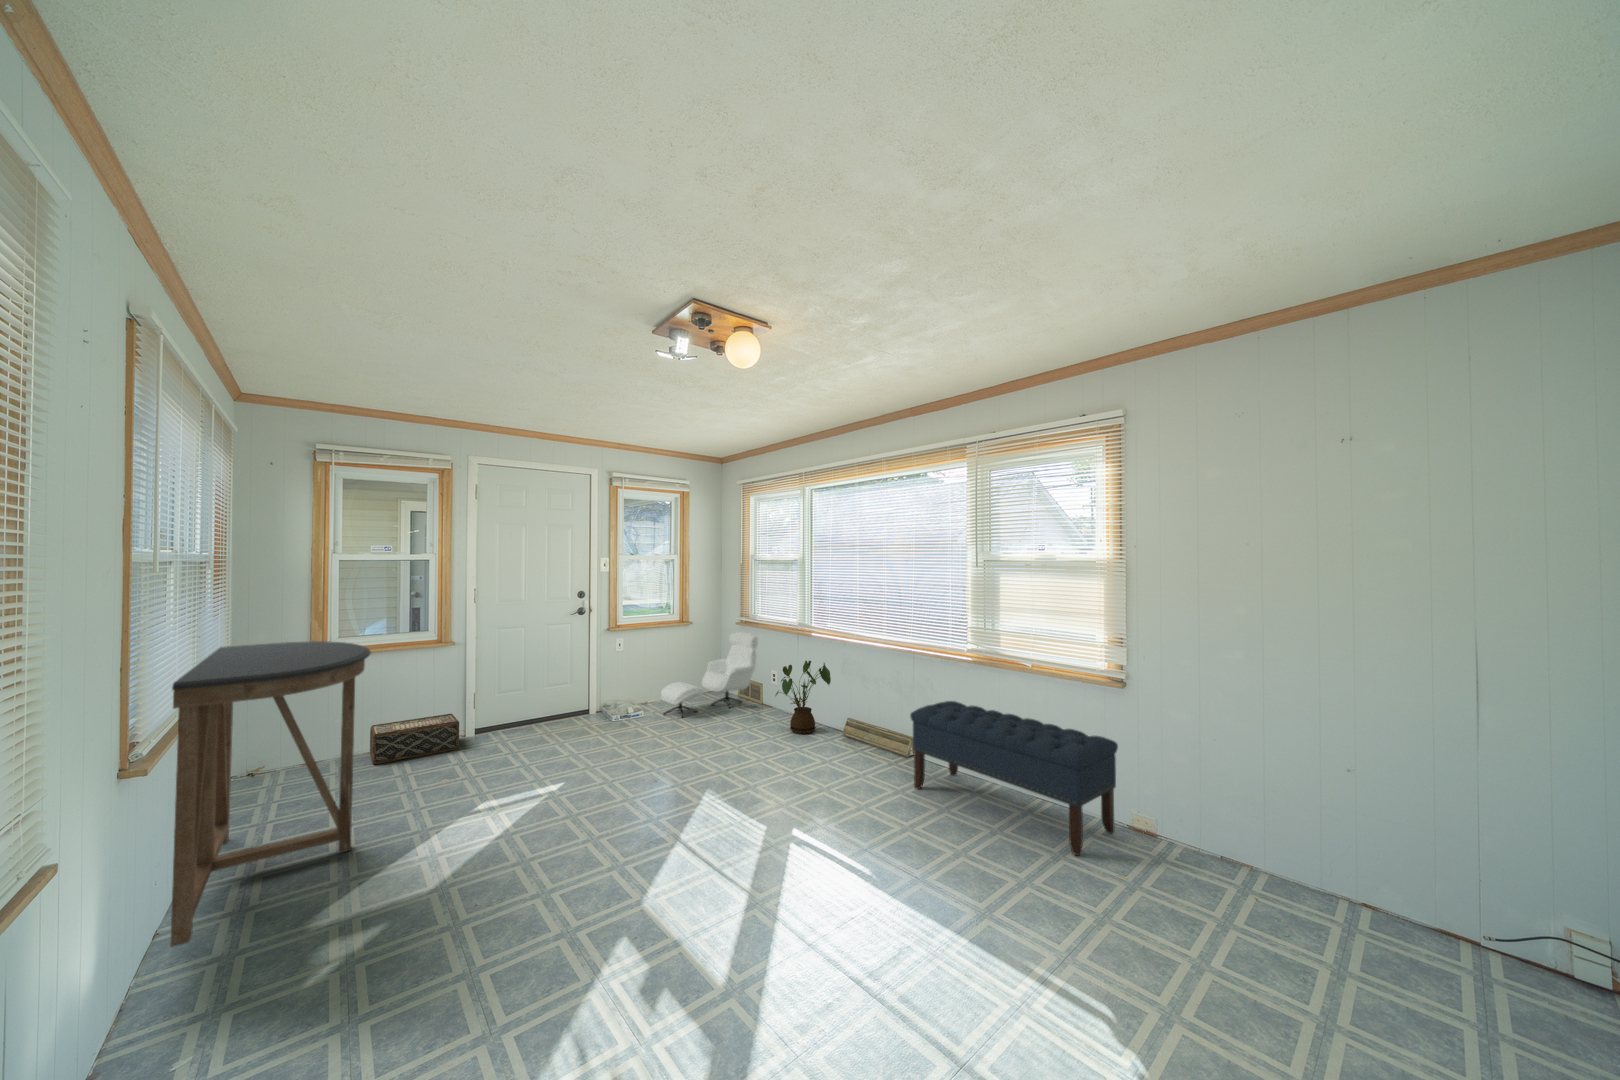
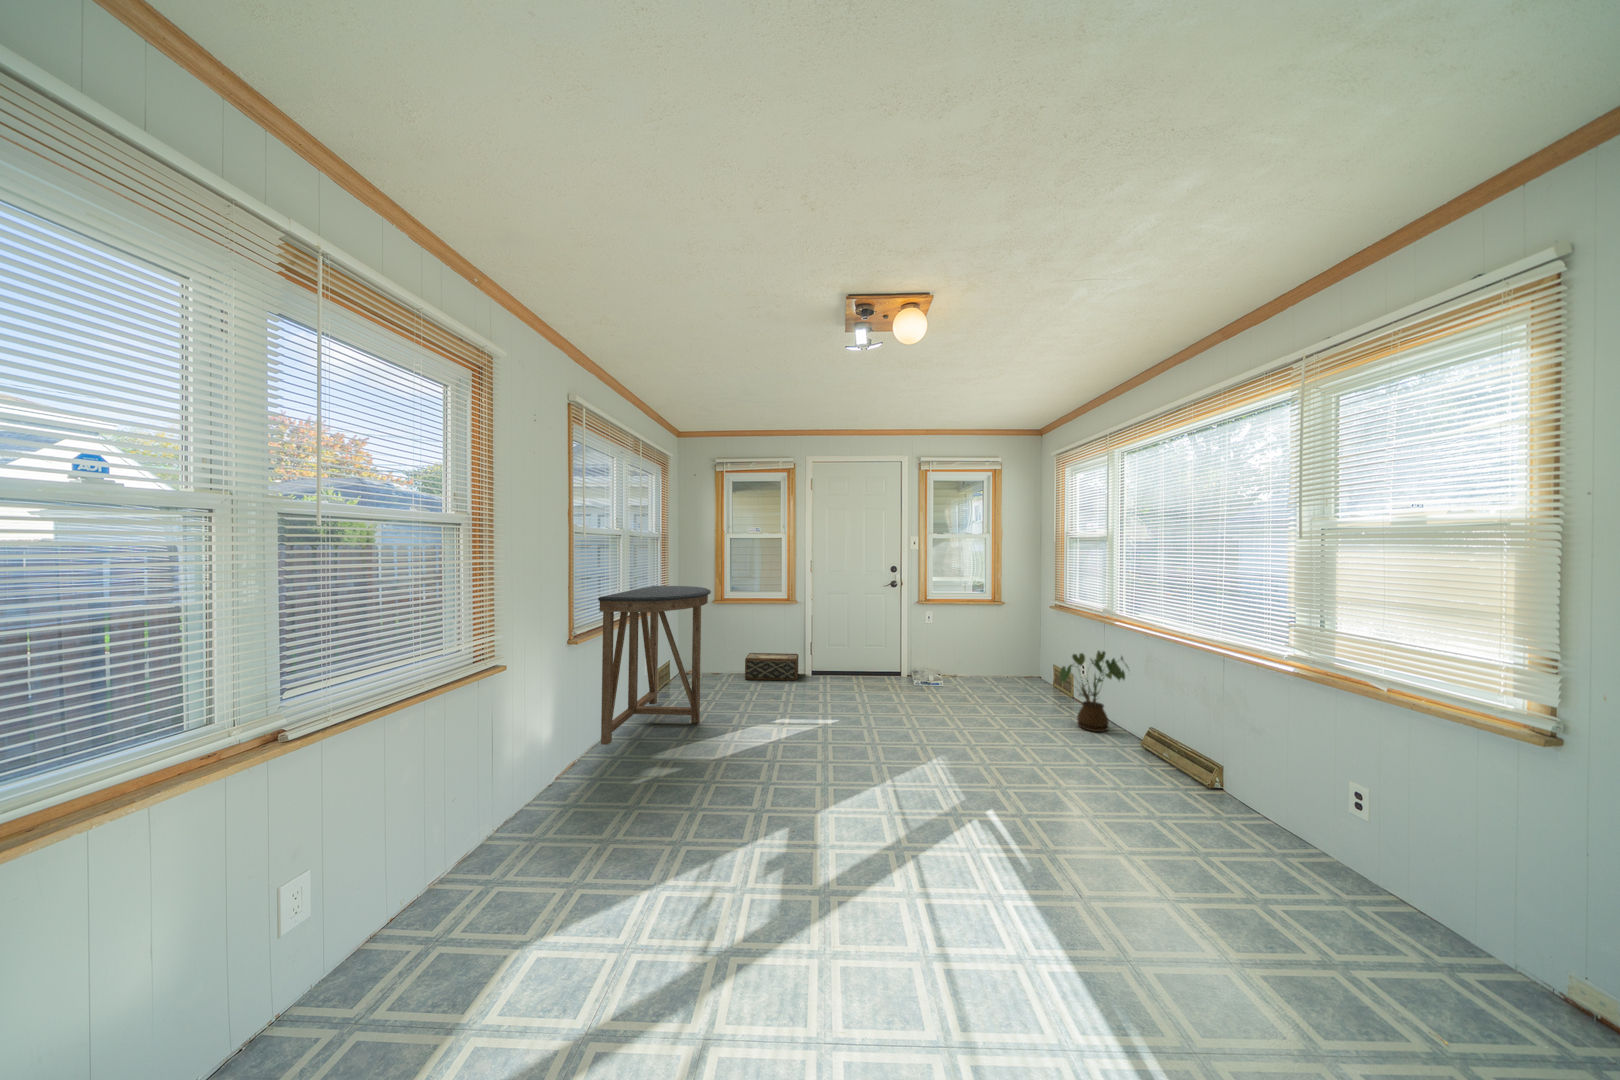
armchair: present [661,632,758,717] -> none [961,616,1066,692]
bench: present [910,701,1118,856] -> none [1177,718,1534,989]

